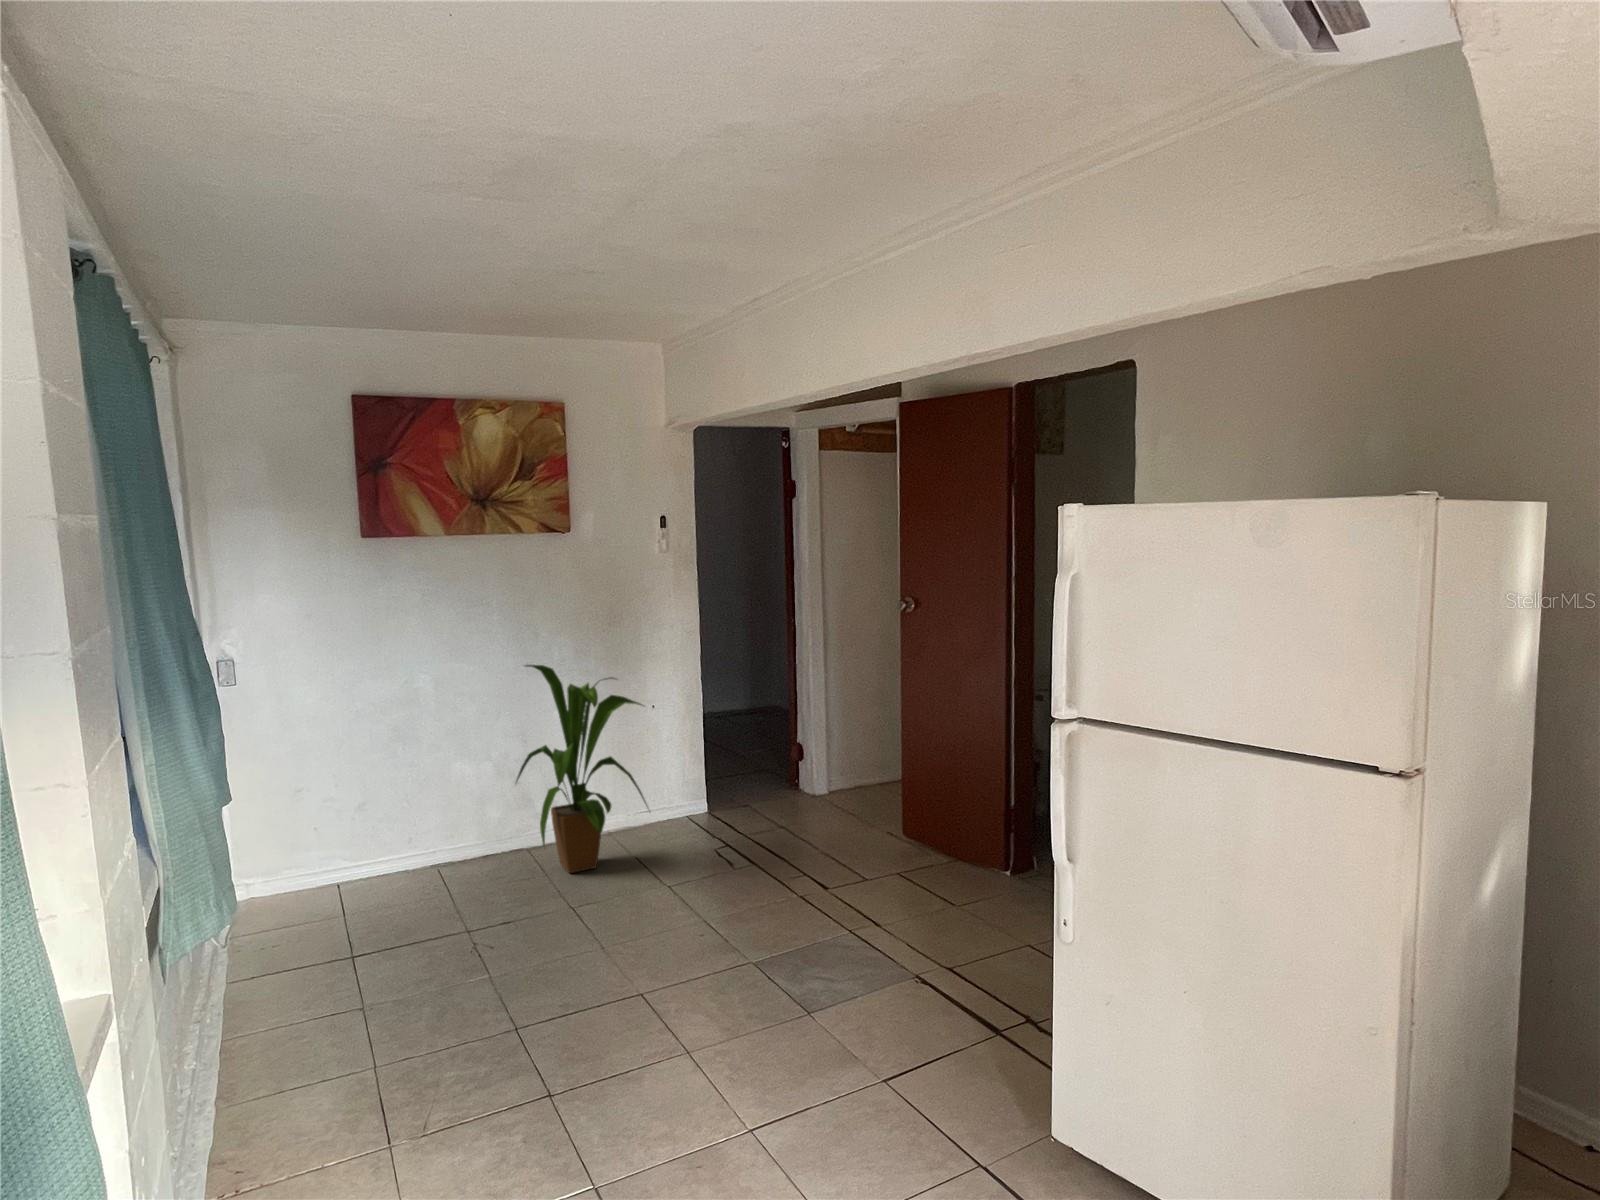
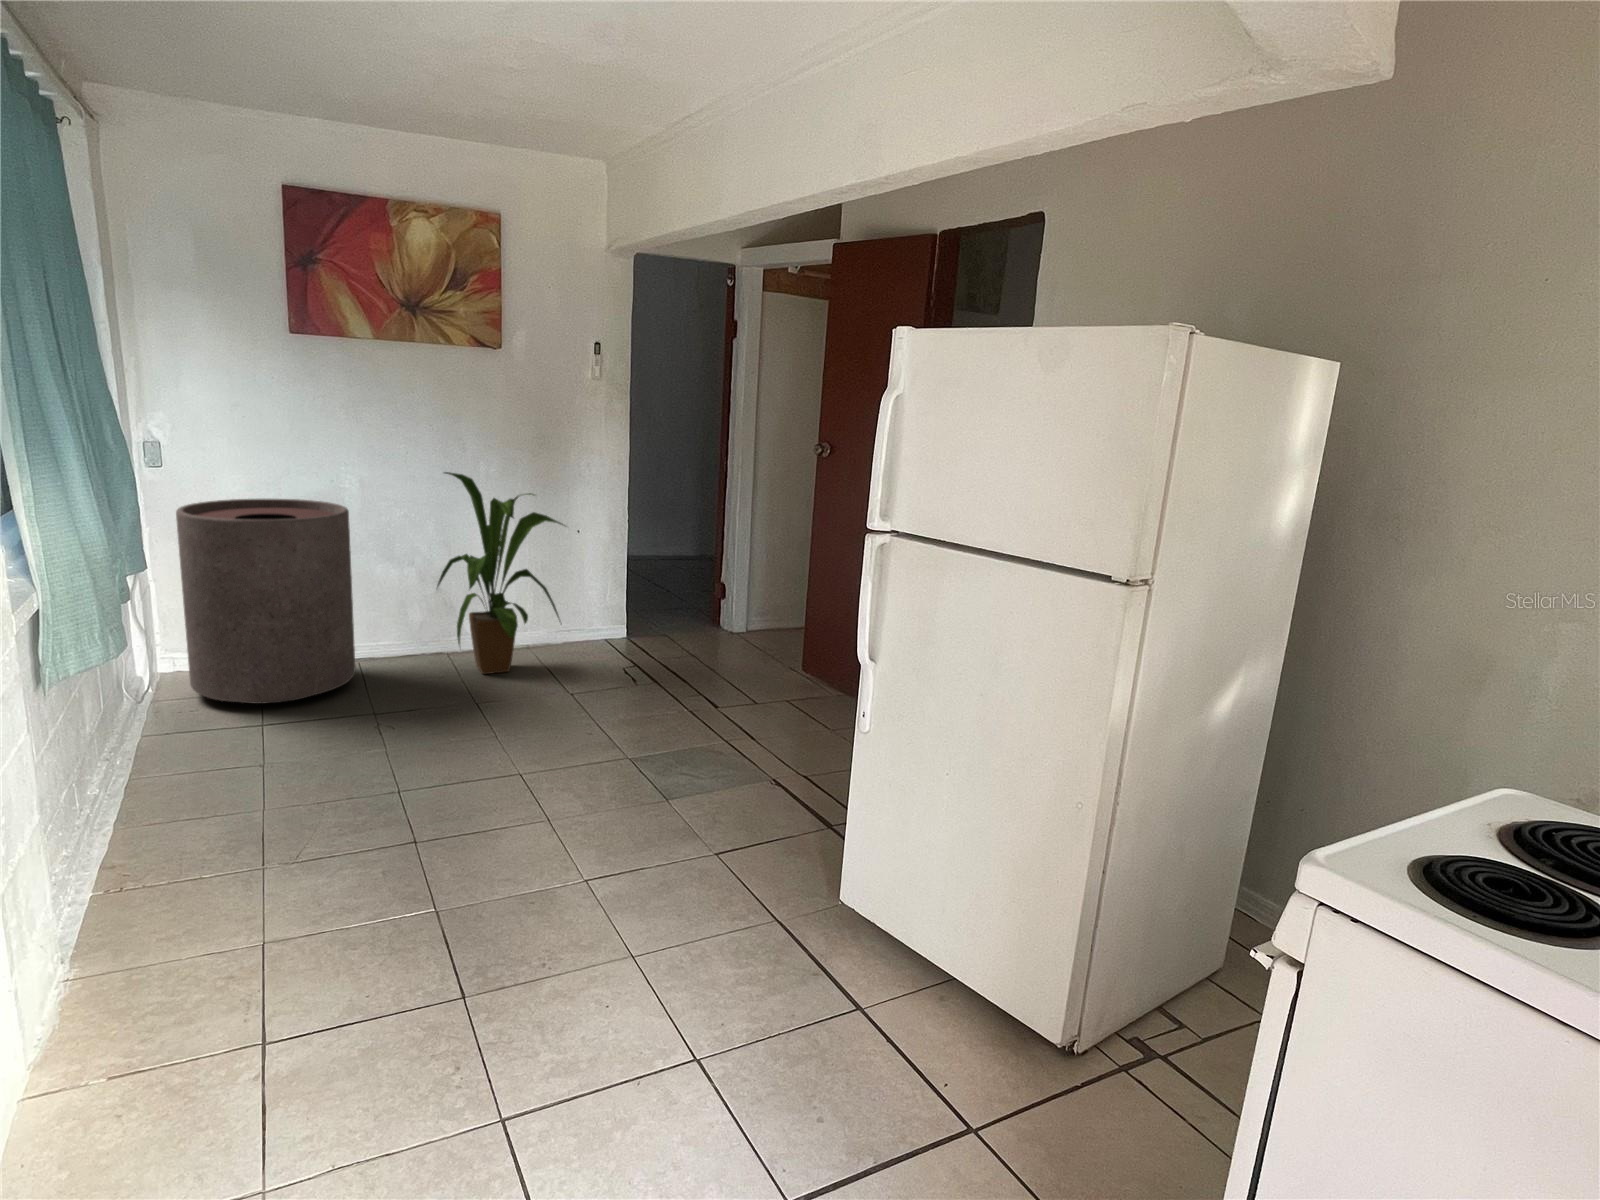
trash can: none [255,705,438,934] -> present [176,499,355,704]

